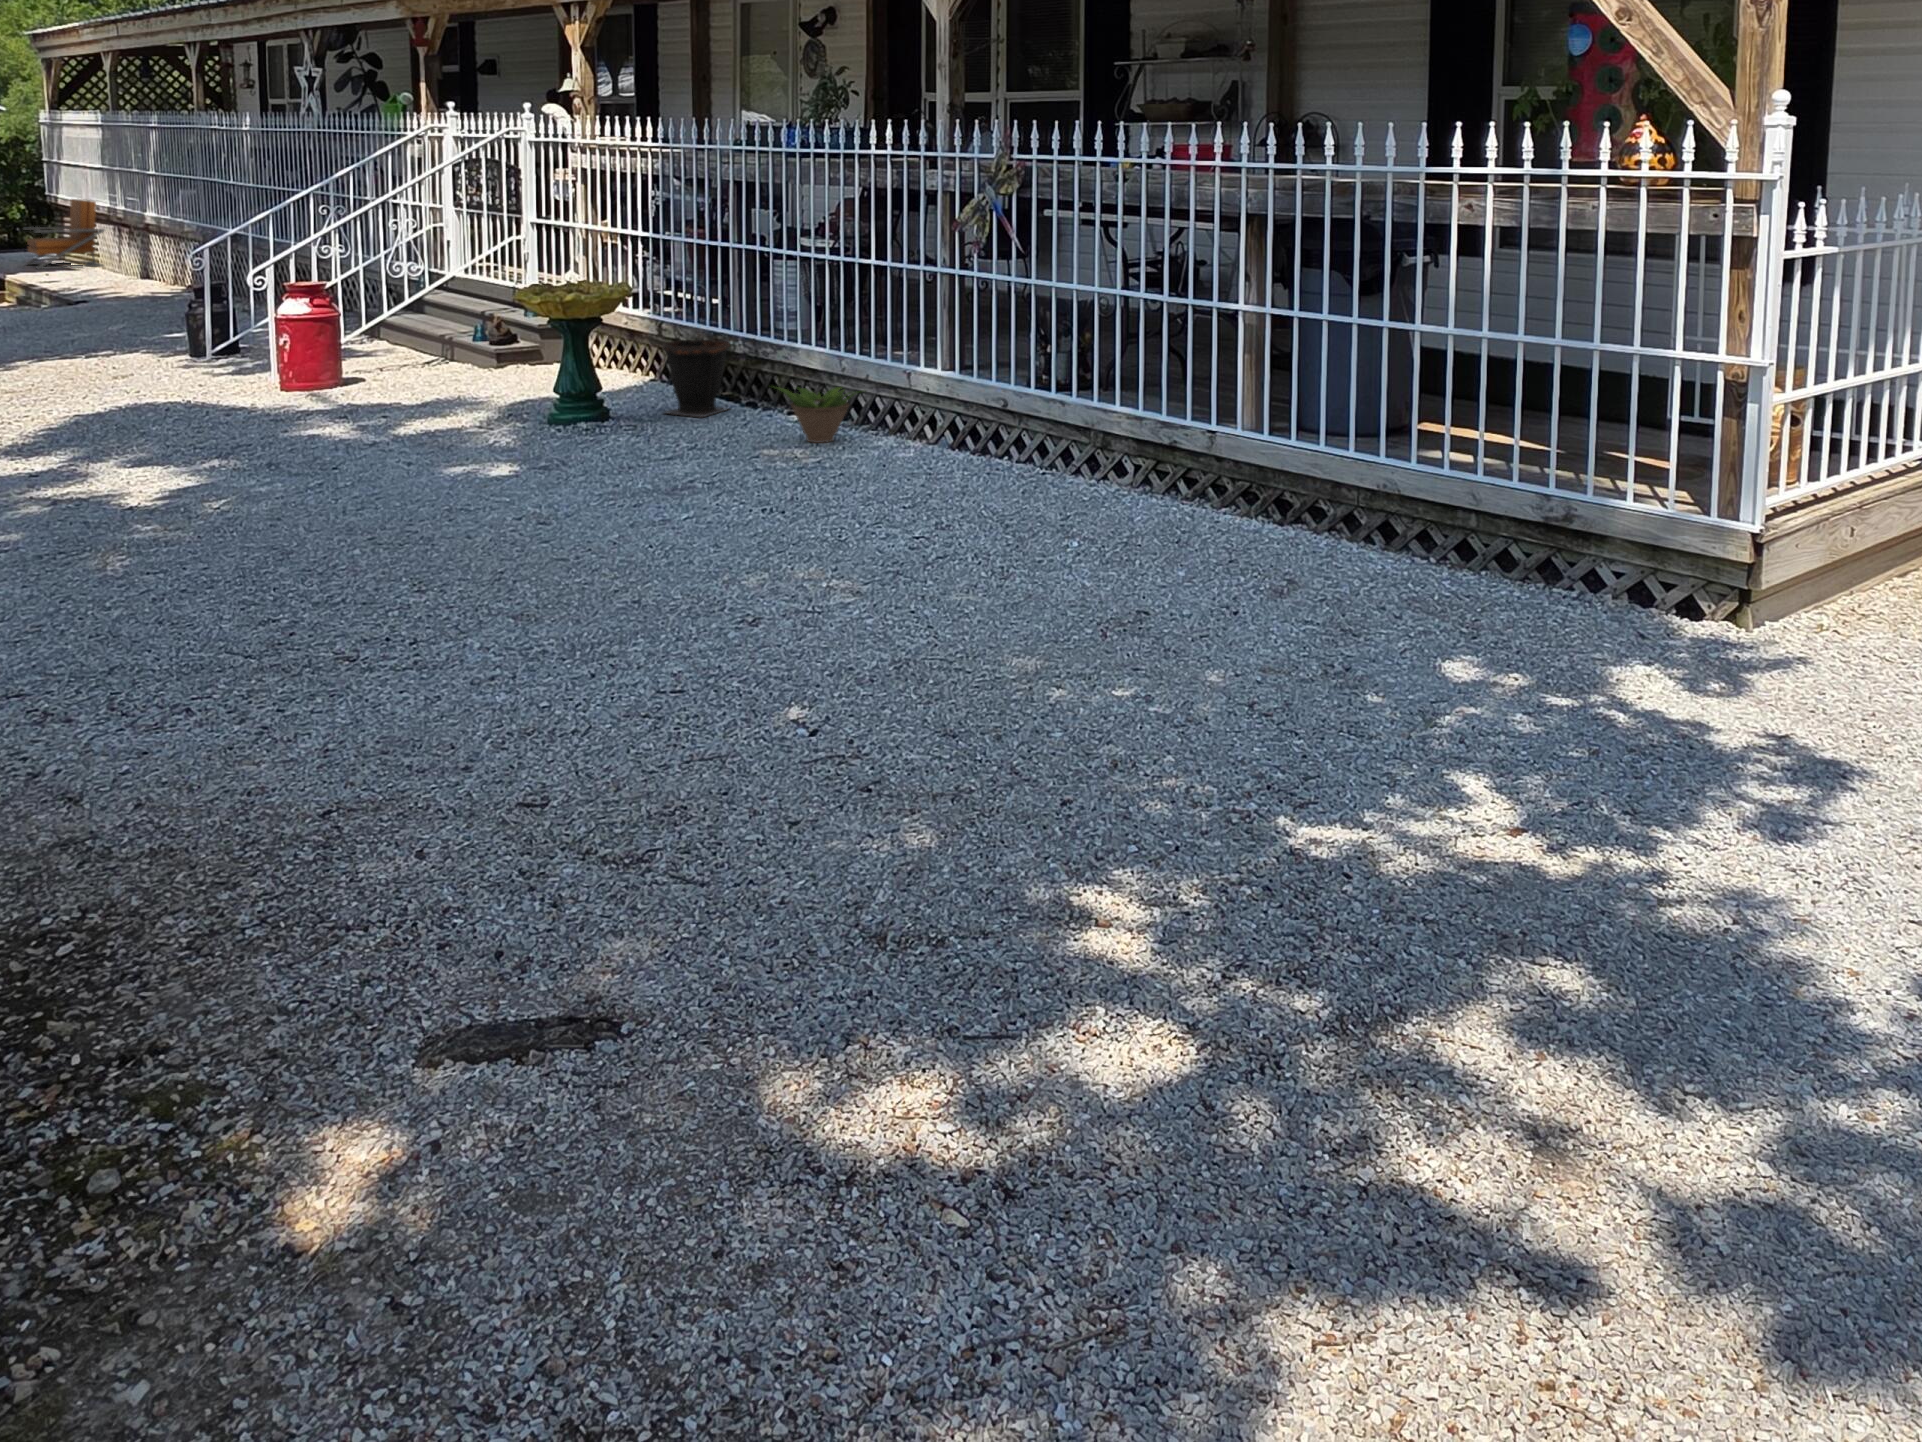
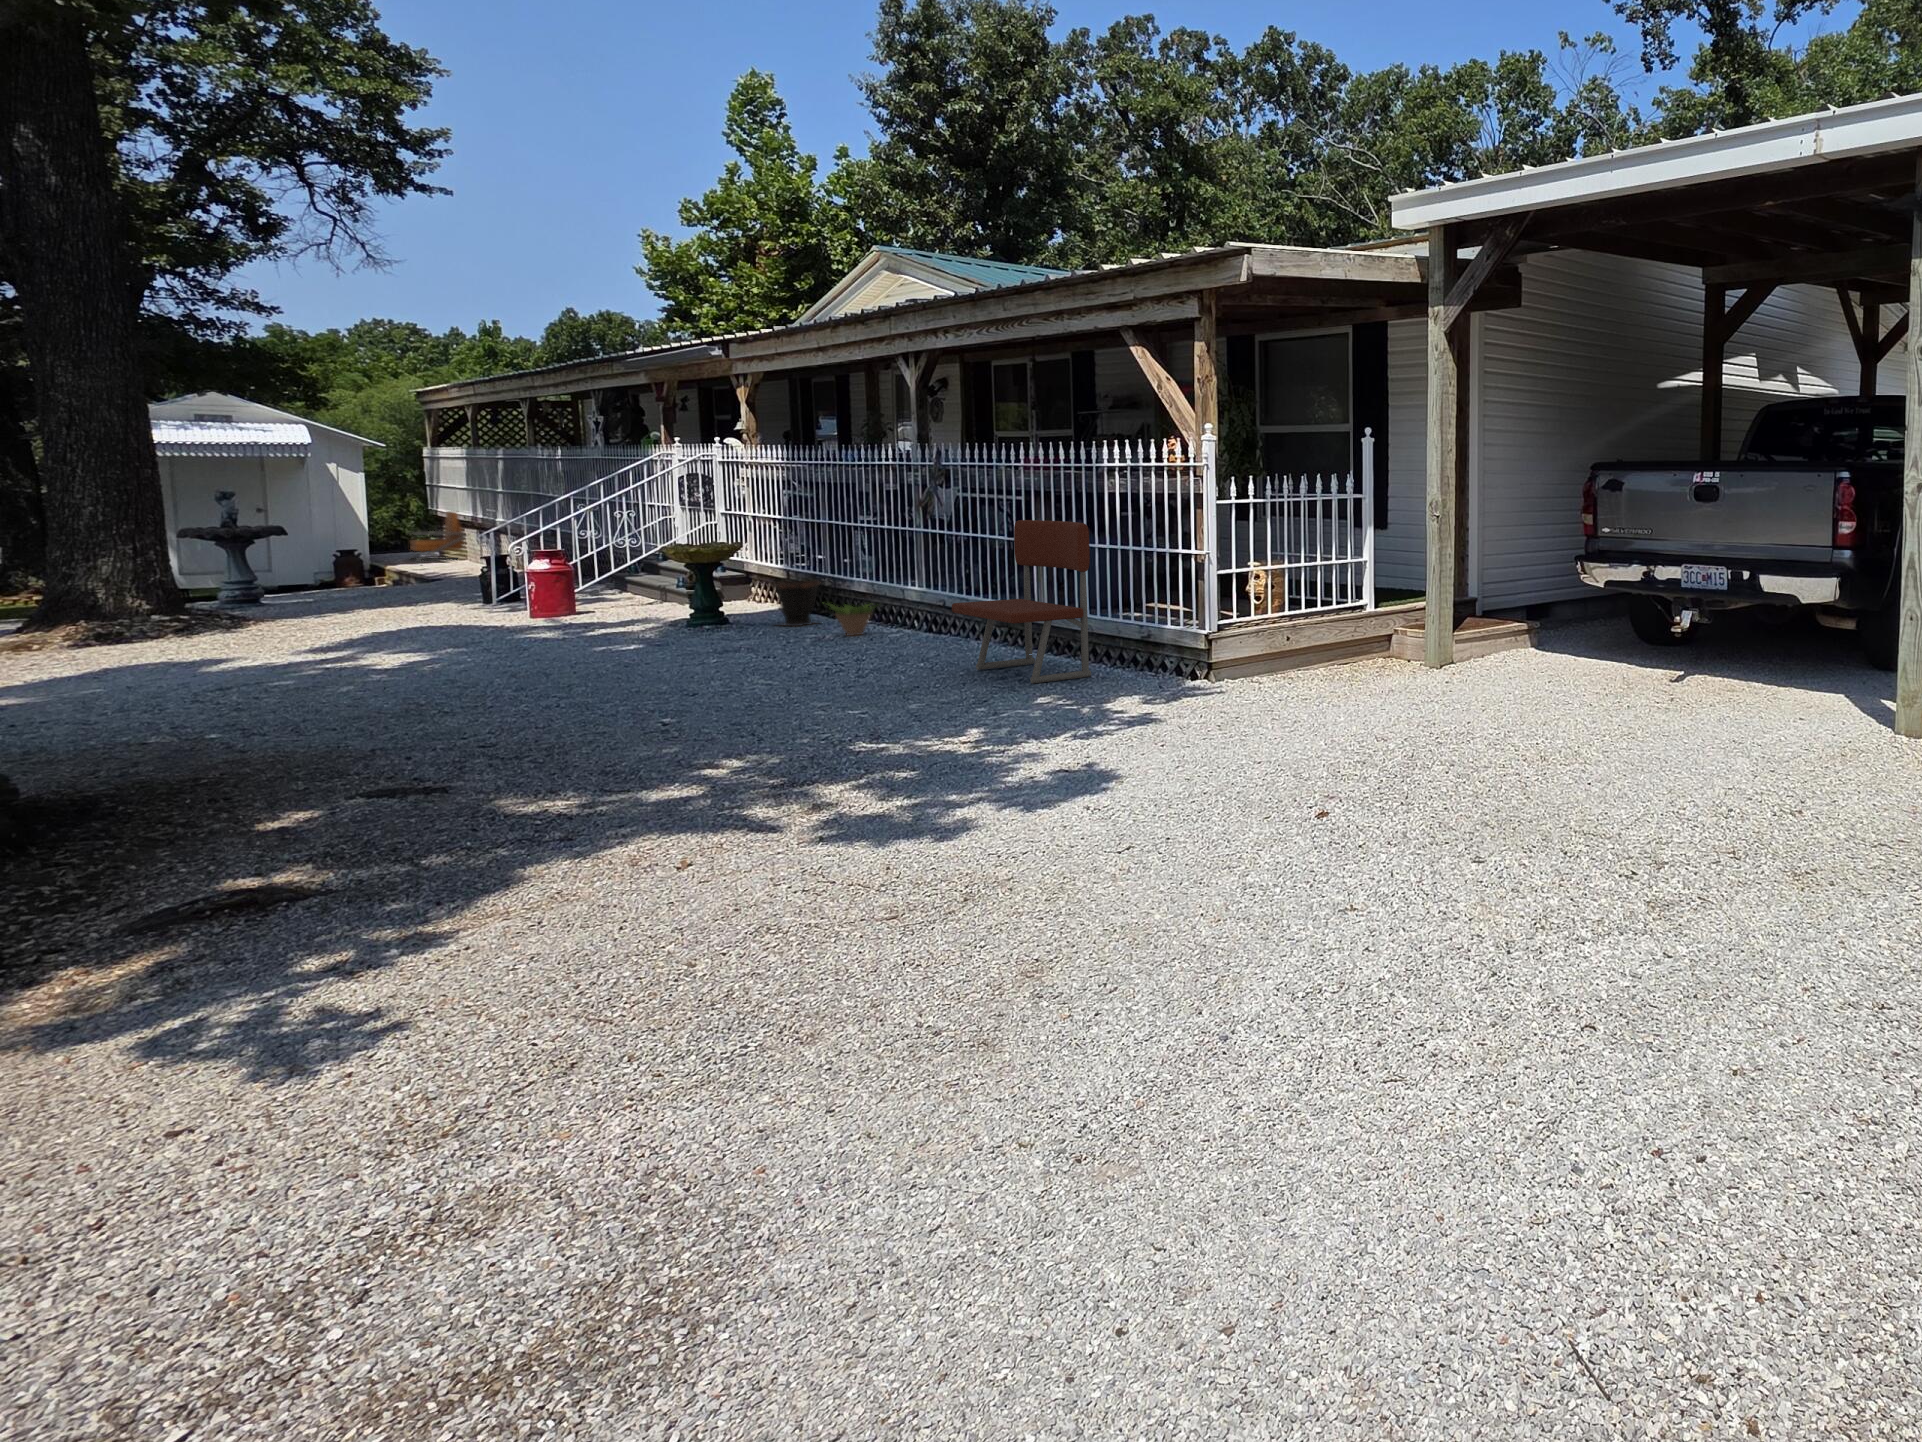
bench: none [1140,268,1437,598] -> present [952,520,1091,684]

